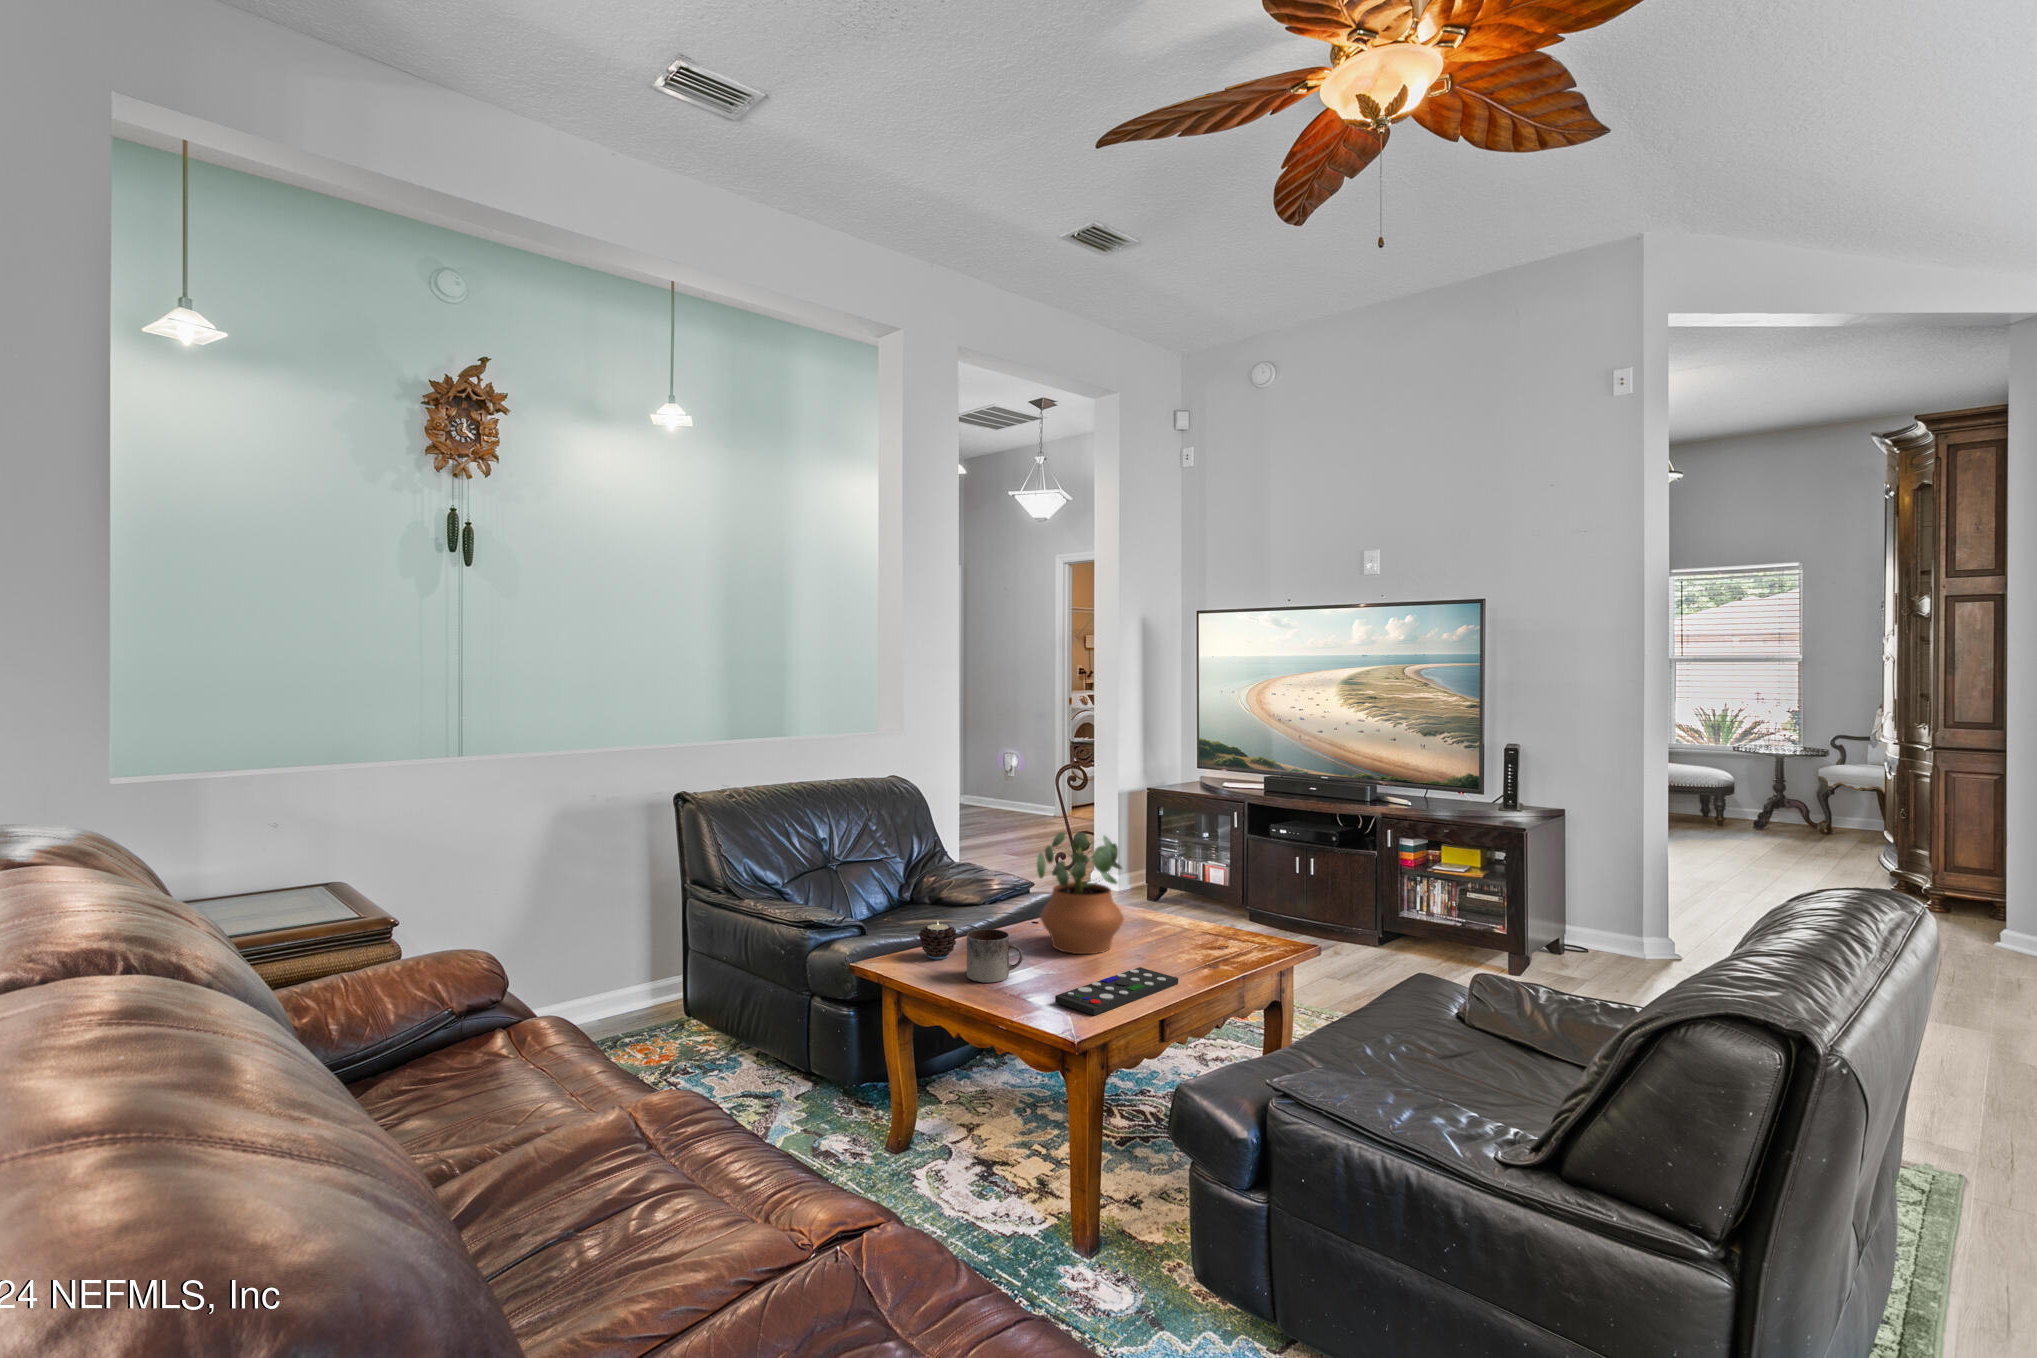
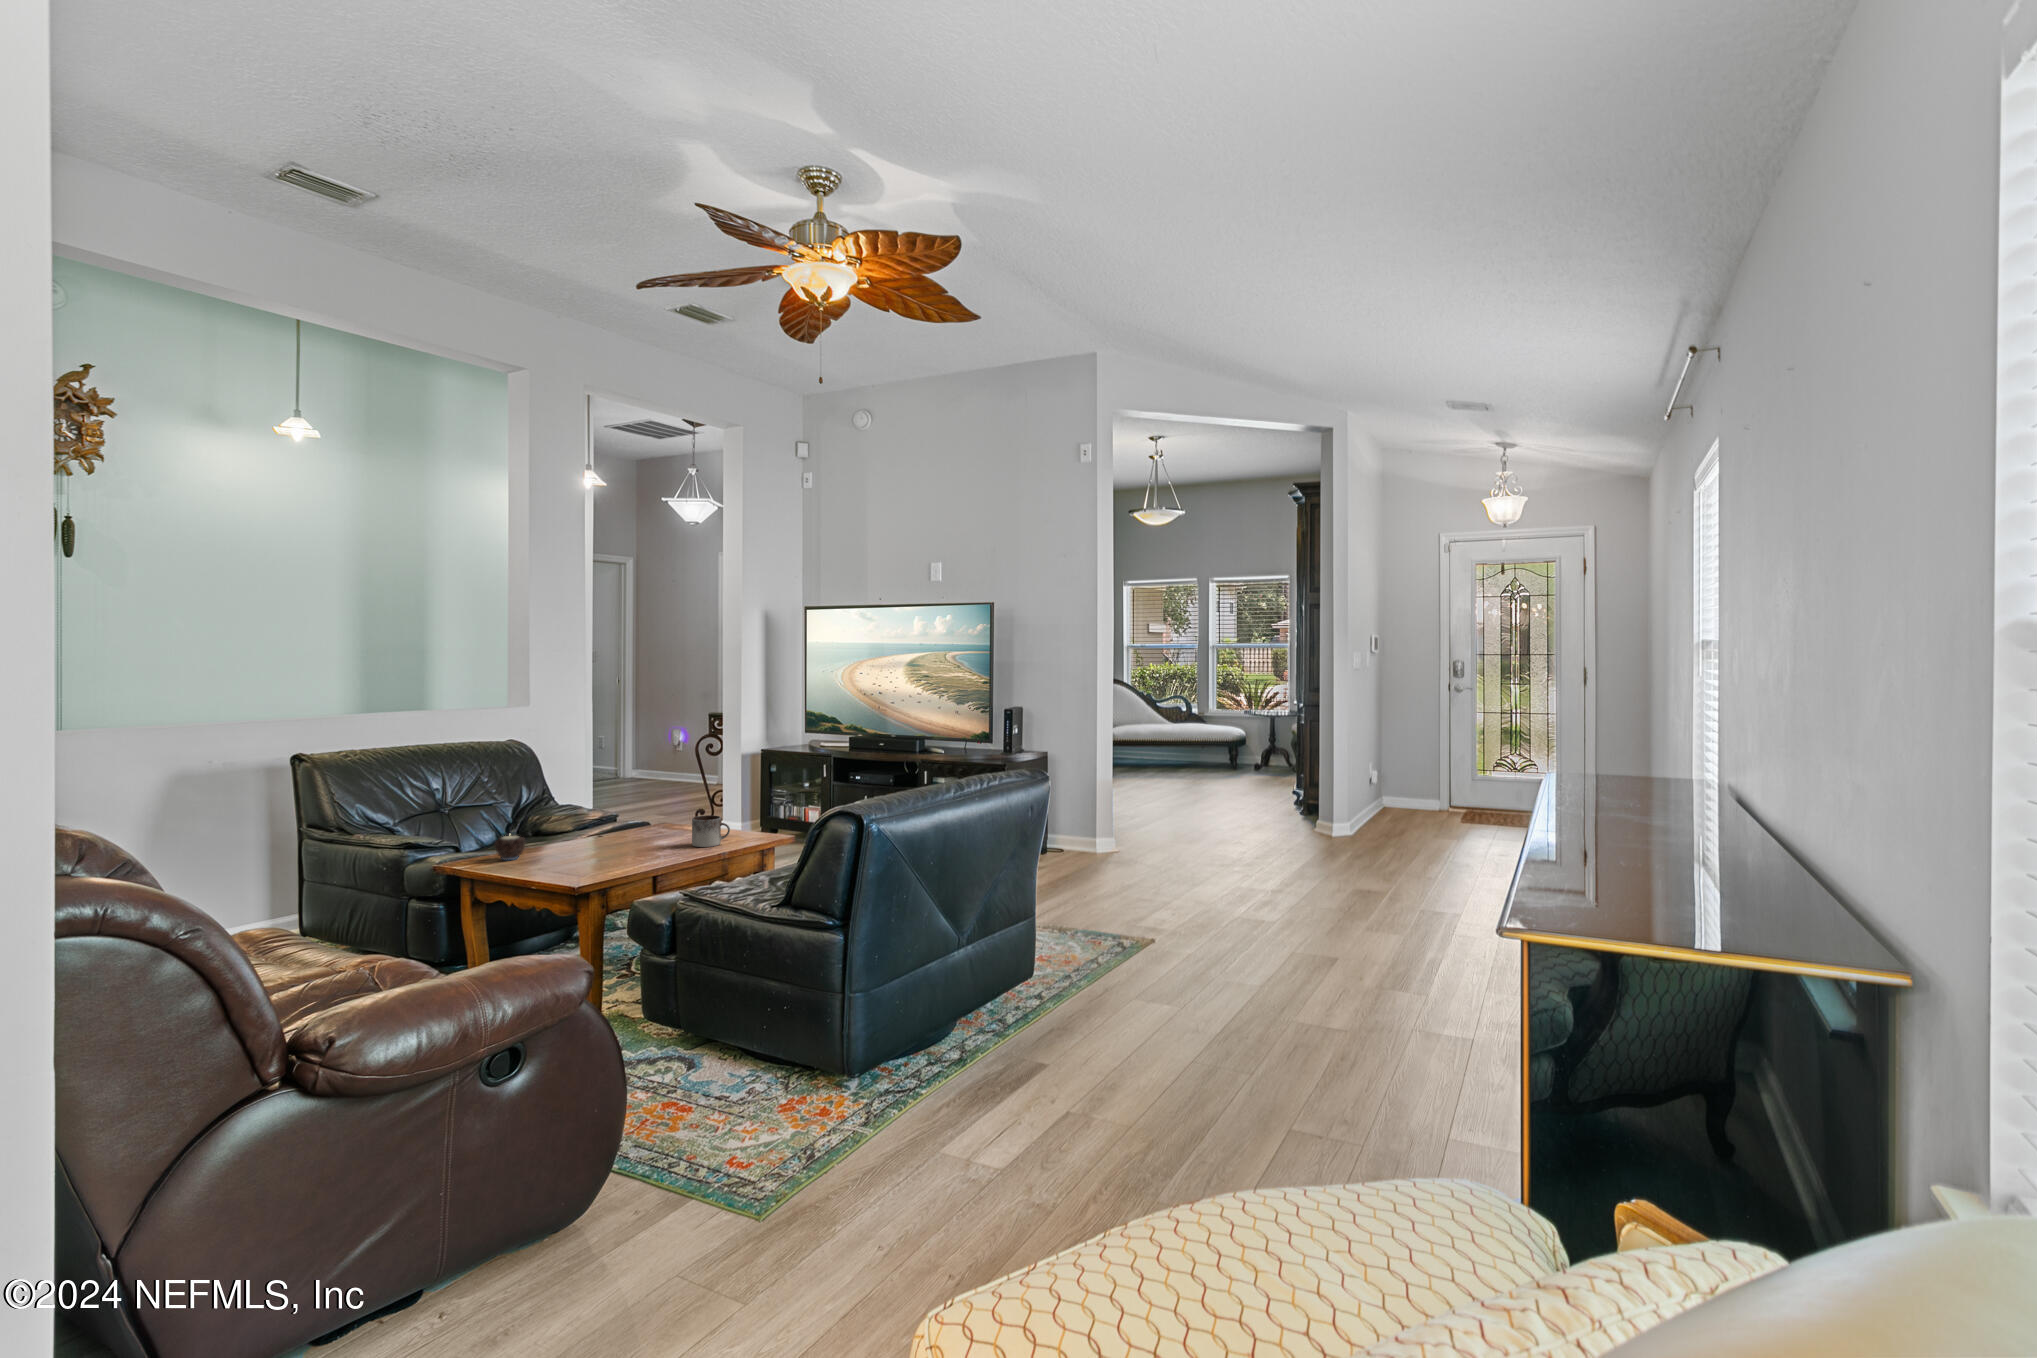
potted plant: present [1037,832,1124,954] -> none [592,767,662,851]
mug: present [967,929,1023,983] -> present [692,815,730,847]
remote control: present [1055,967,1178,1015] -> none [583,853,681,878]

